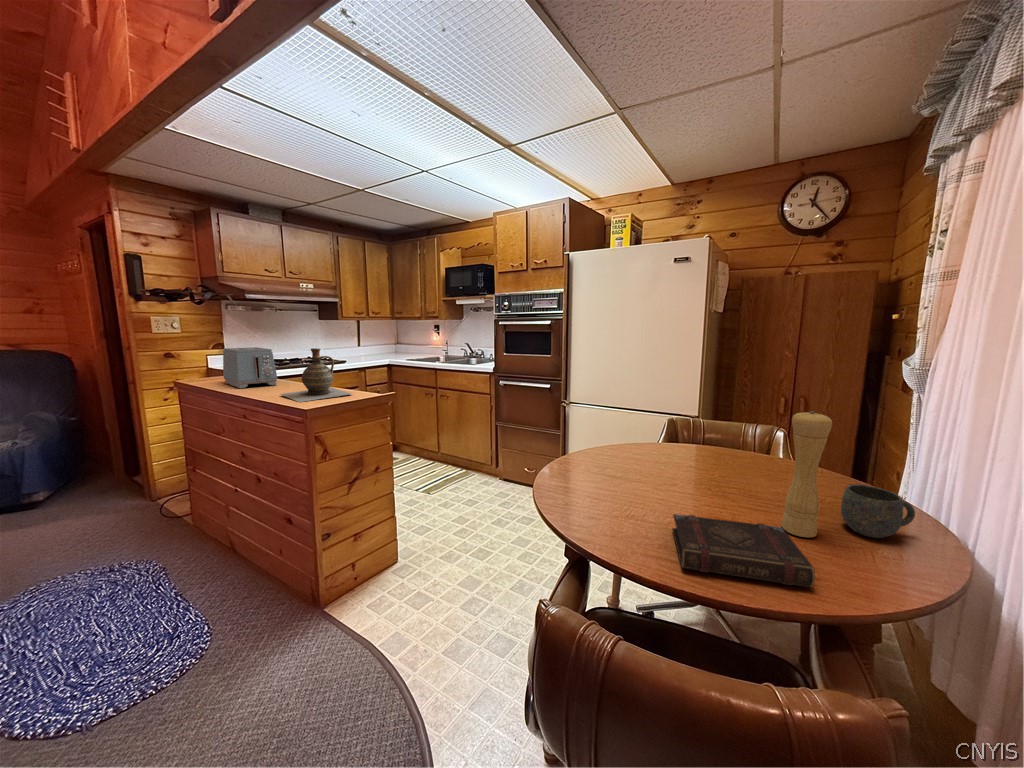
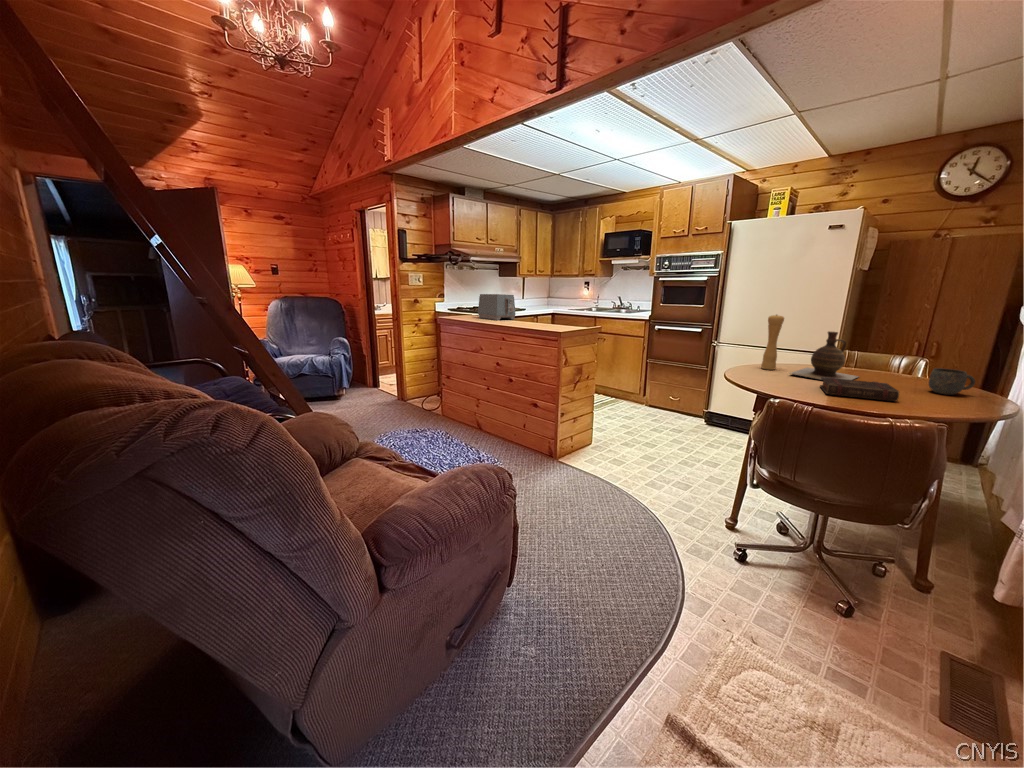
ceramic jug: present [281,348,351,402] -> present [791,331,858,380]
pepper mill: present [782,411,832,537] -> present [761,315,784,370]

